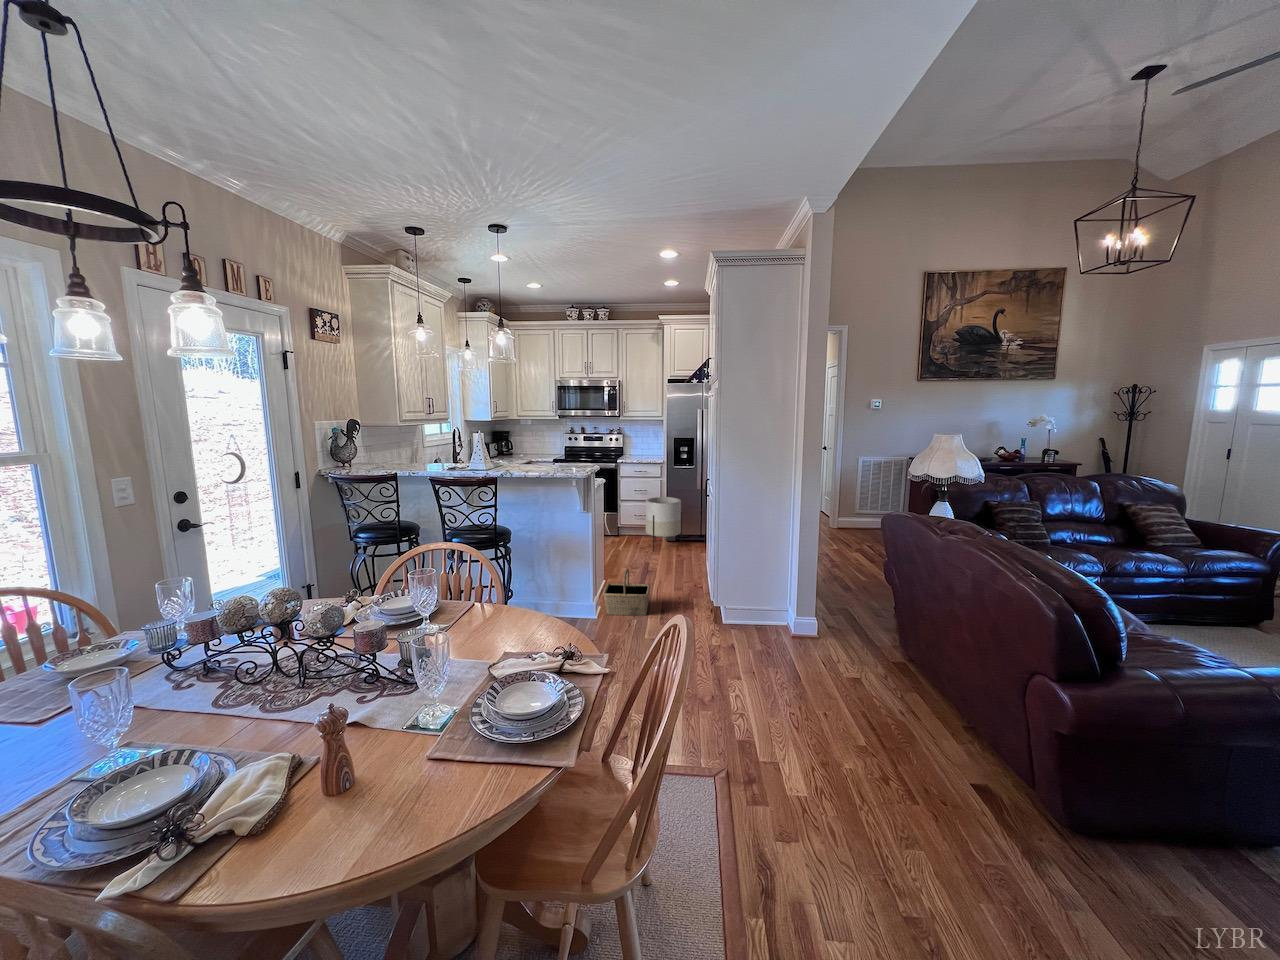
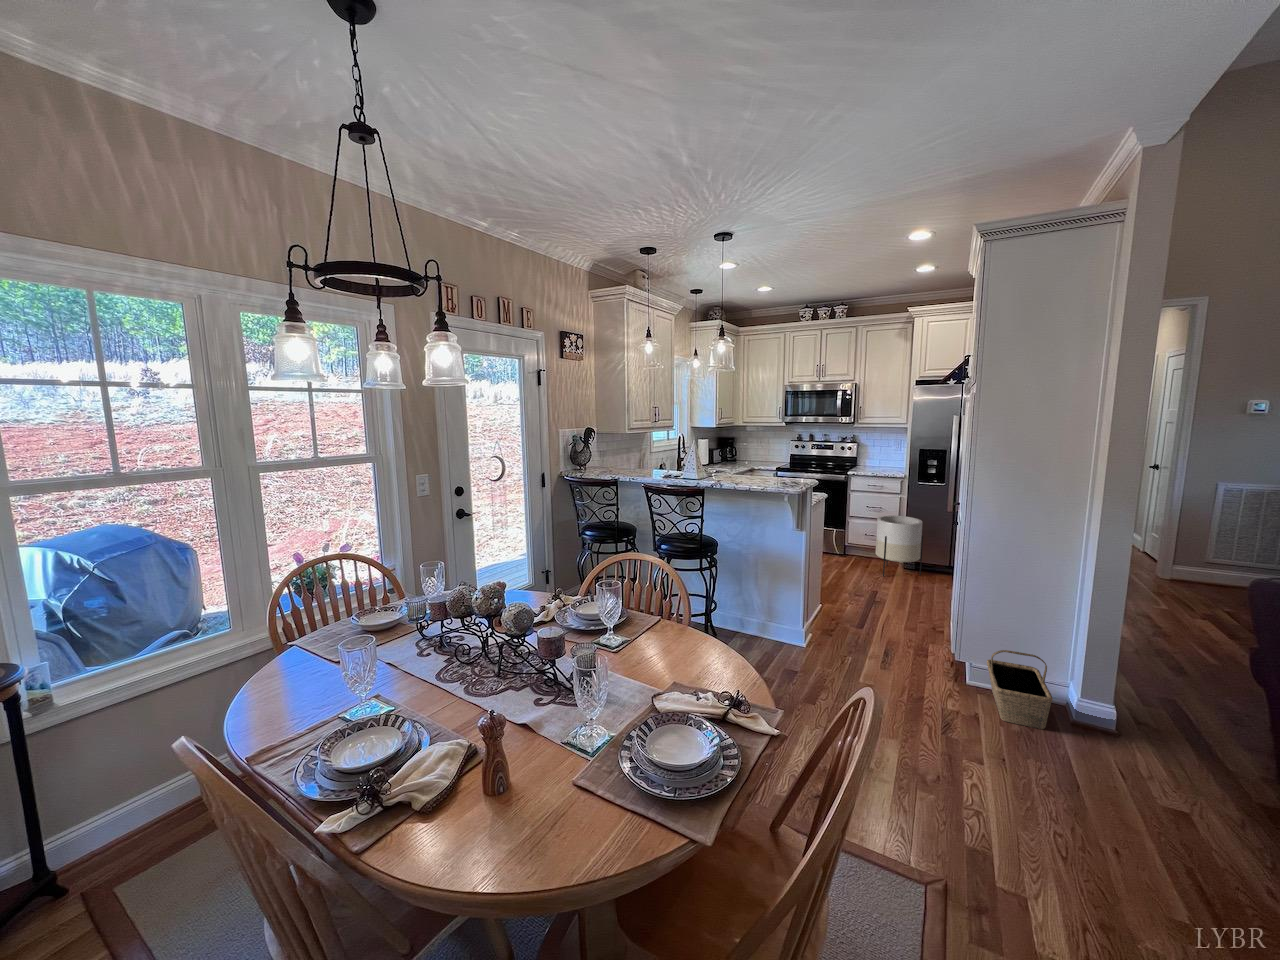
basket: present [603,569,650,616] -> present [987,650,1053,729]

